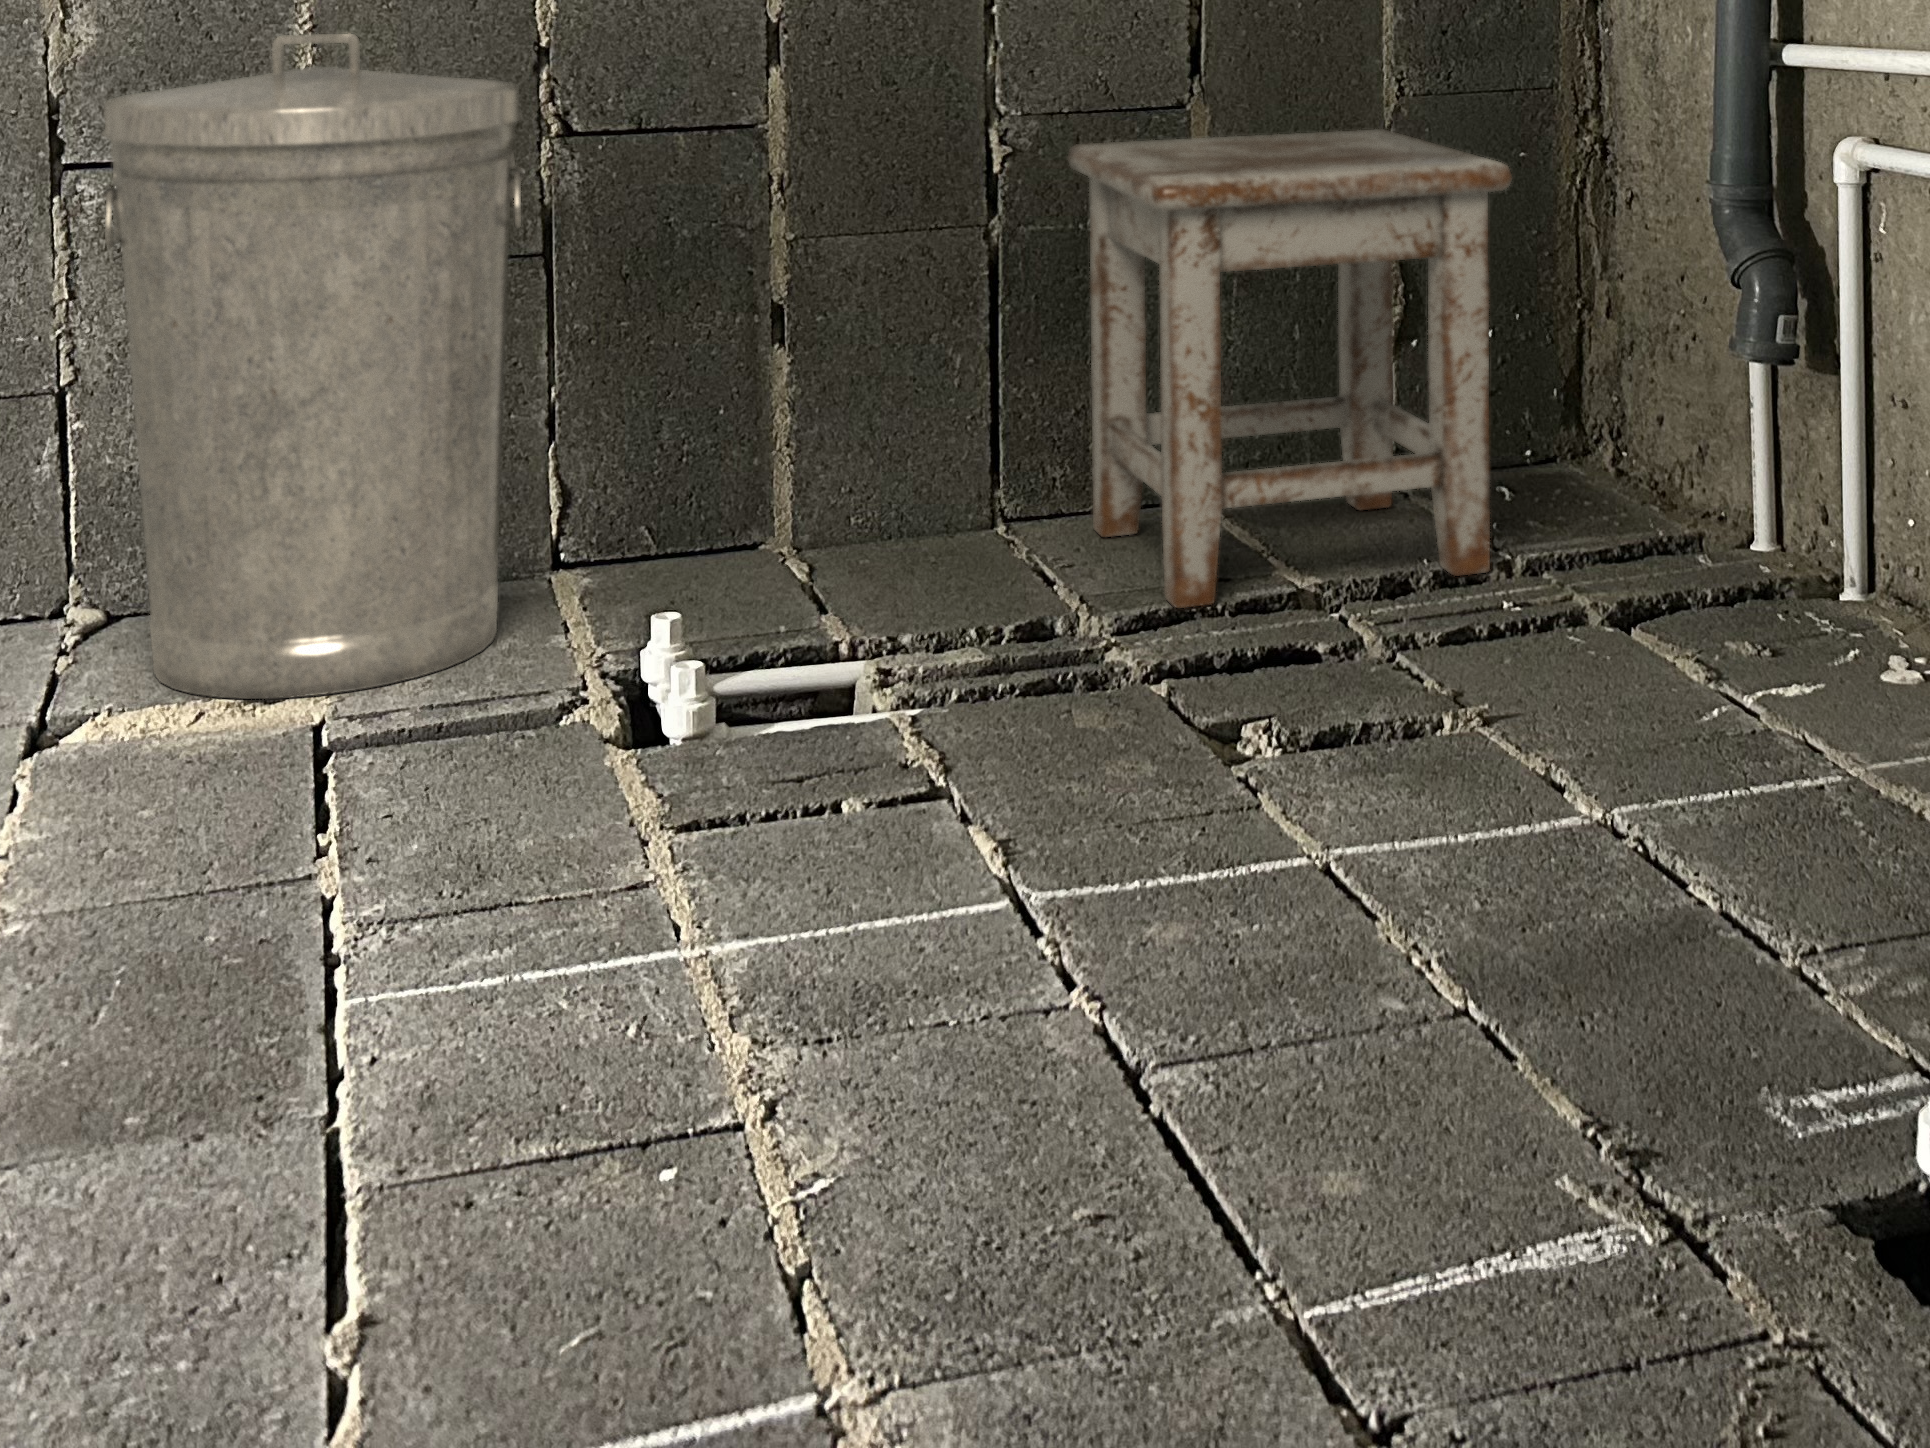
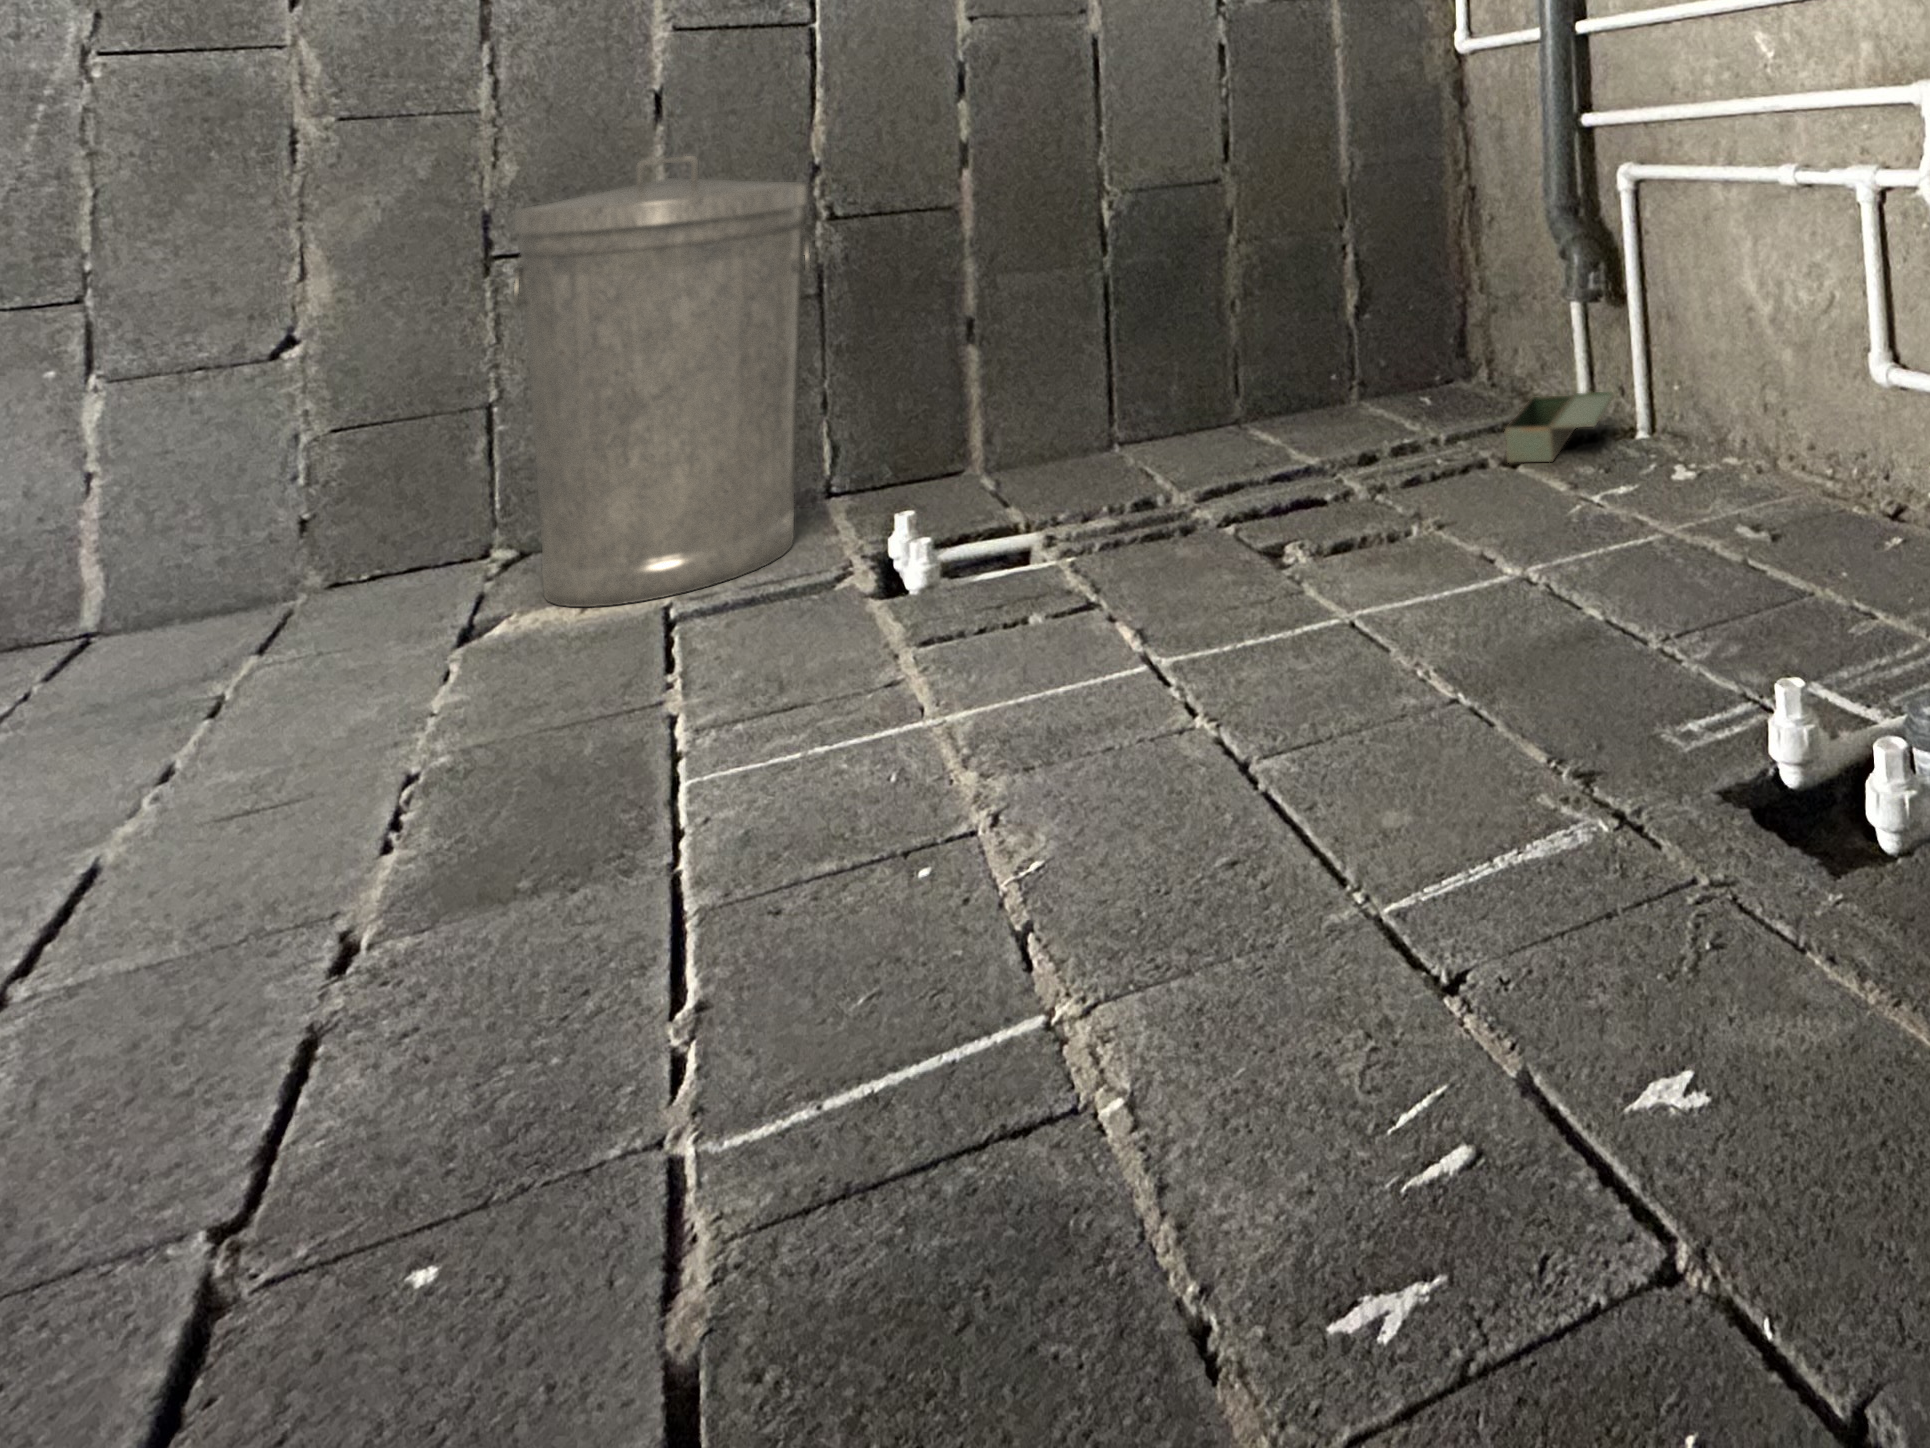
stool: present [1068,129,1512,608] -> none [1165,180,1438,479]
toolbox: none [1596,523,1793,637] -> present [1504,392,1615,463]

